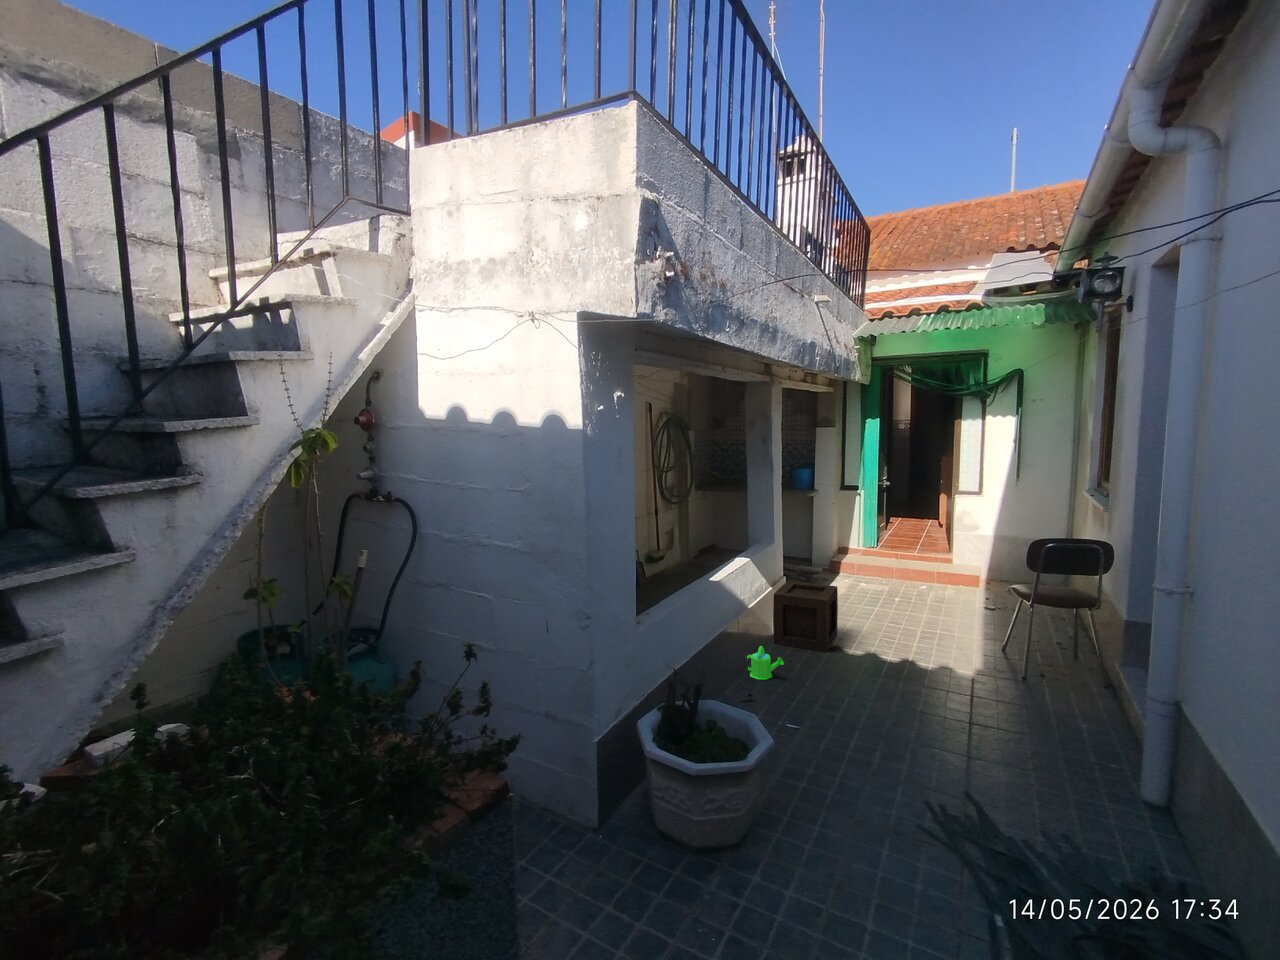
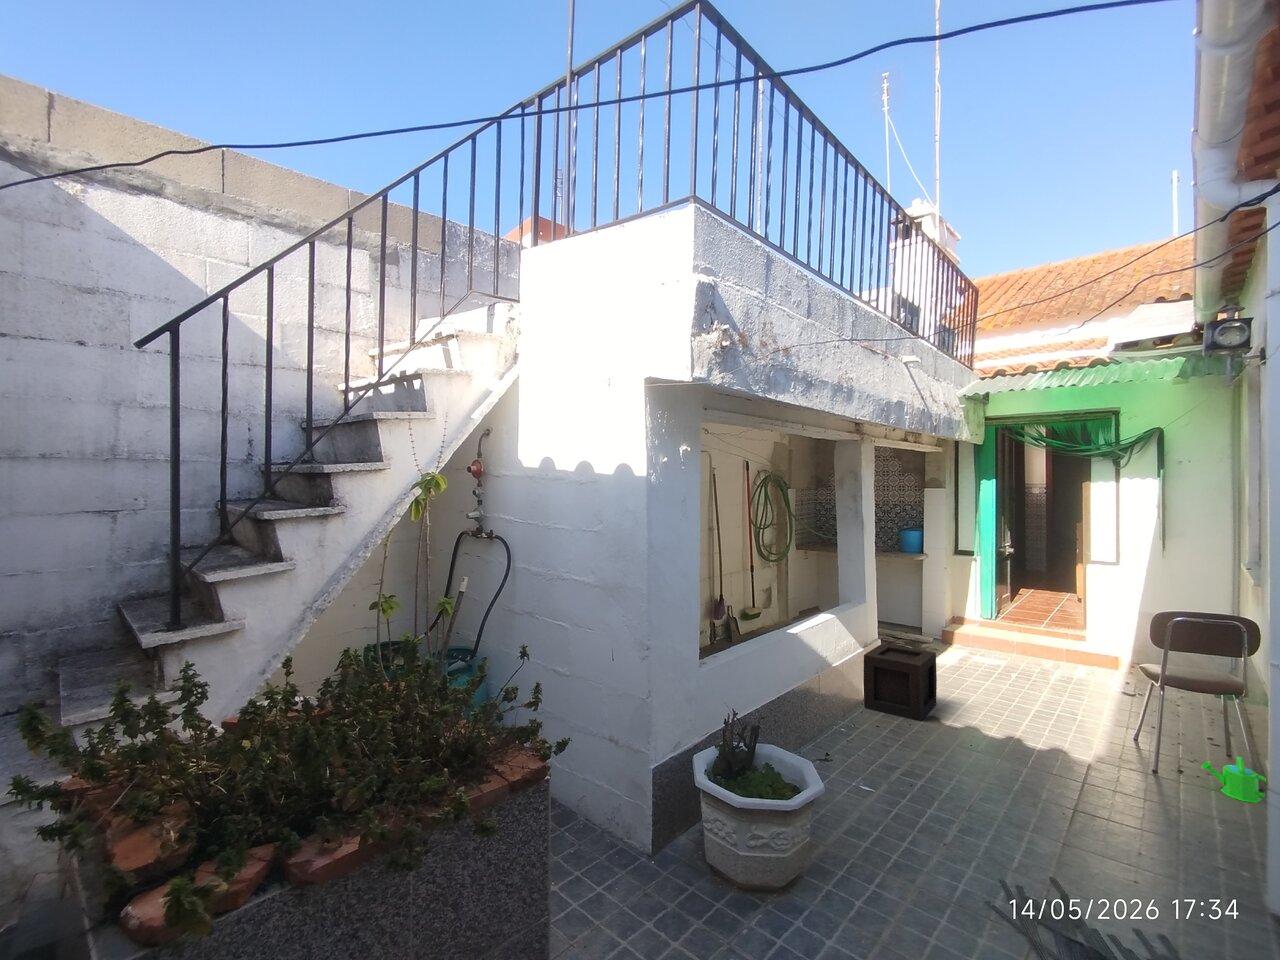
watering can: present [747,646,784,680] -> present [1201,757,1266,803]

